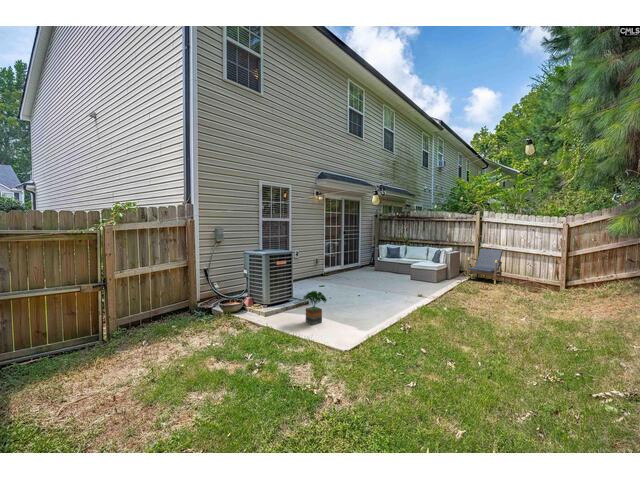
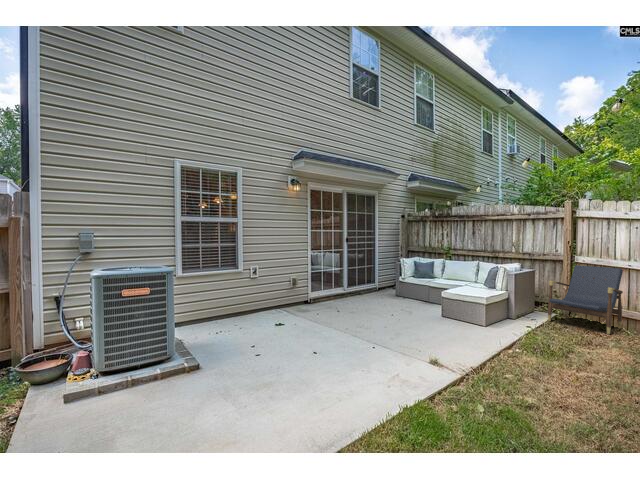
potted tree: present [303,291,327,325] -> none [124,351,179,435]

